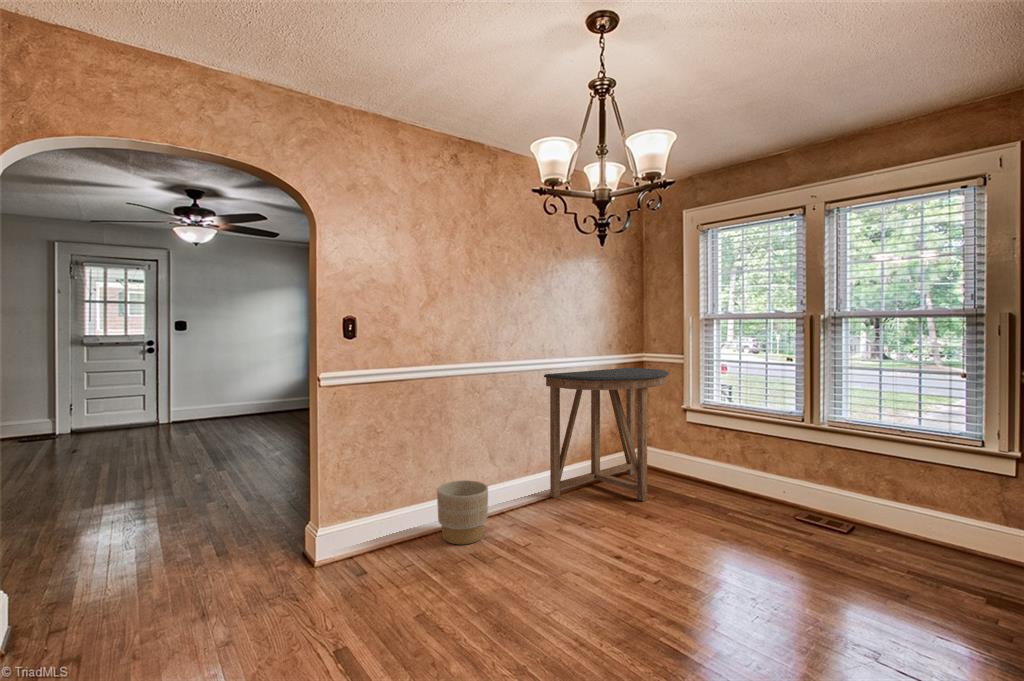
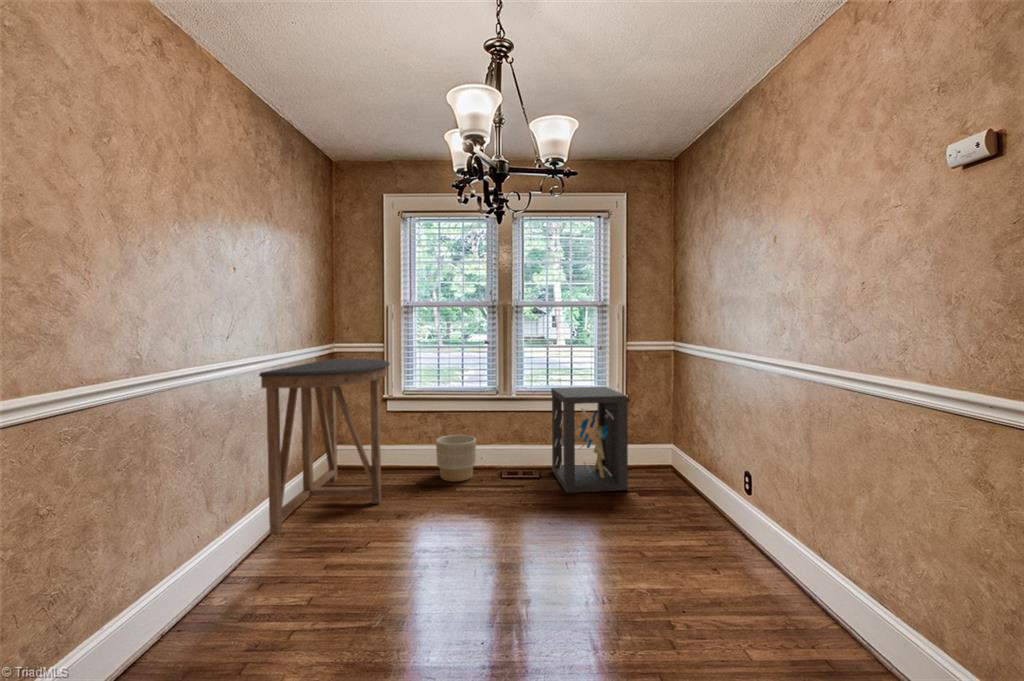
storage cabinet: none [859,423,978,591] -> present [551,387,628,493]
planter: present [437,480,488,544] -> present [436,435,476,482]

